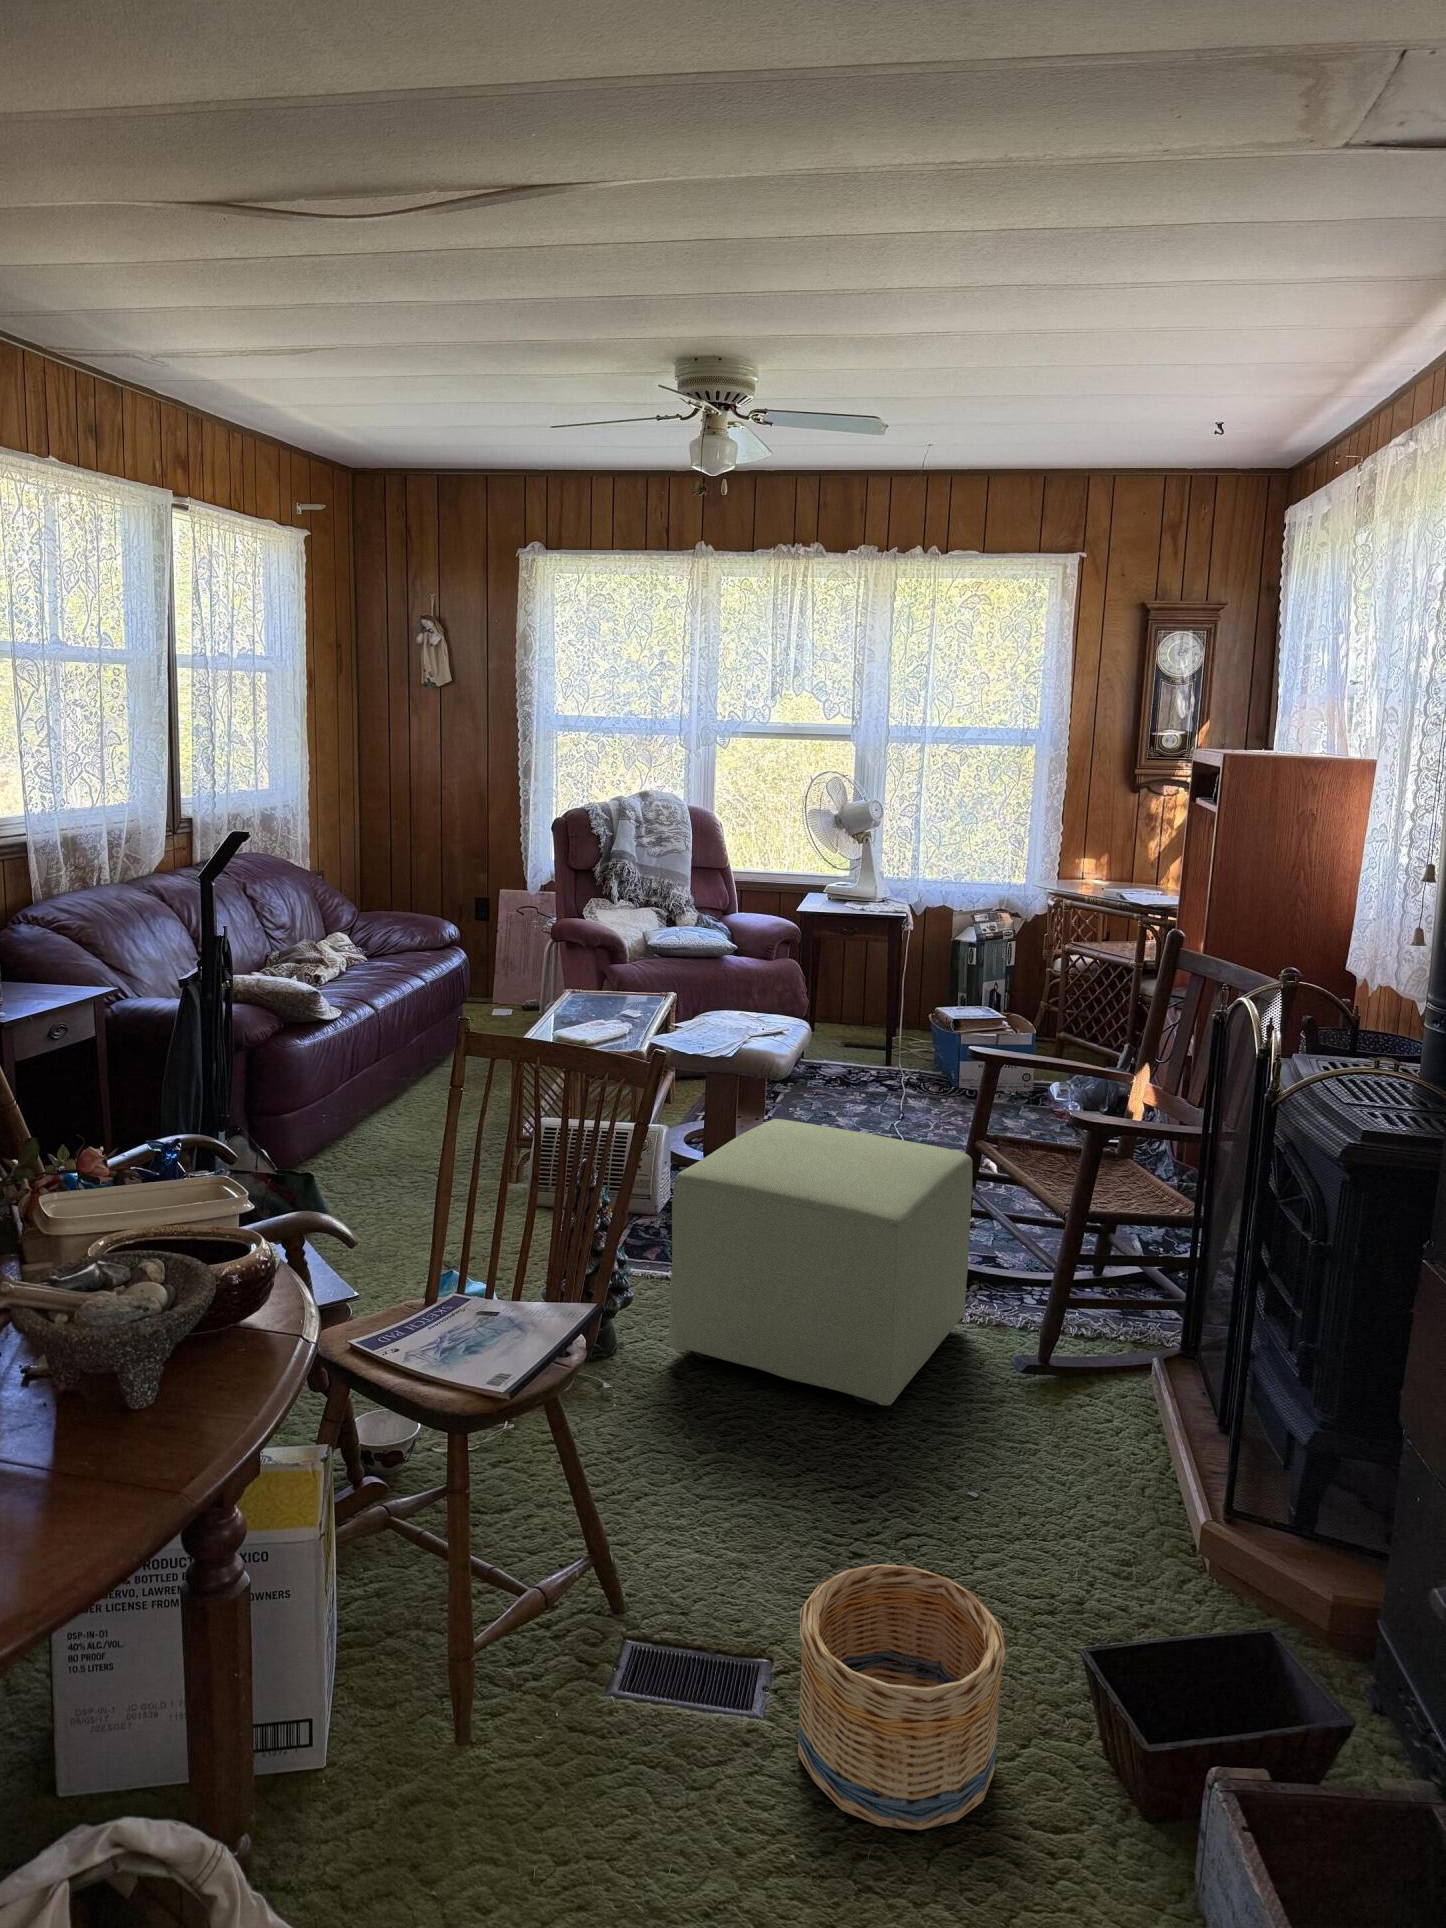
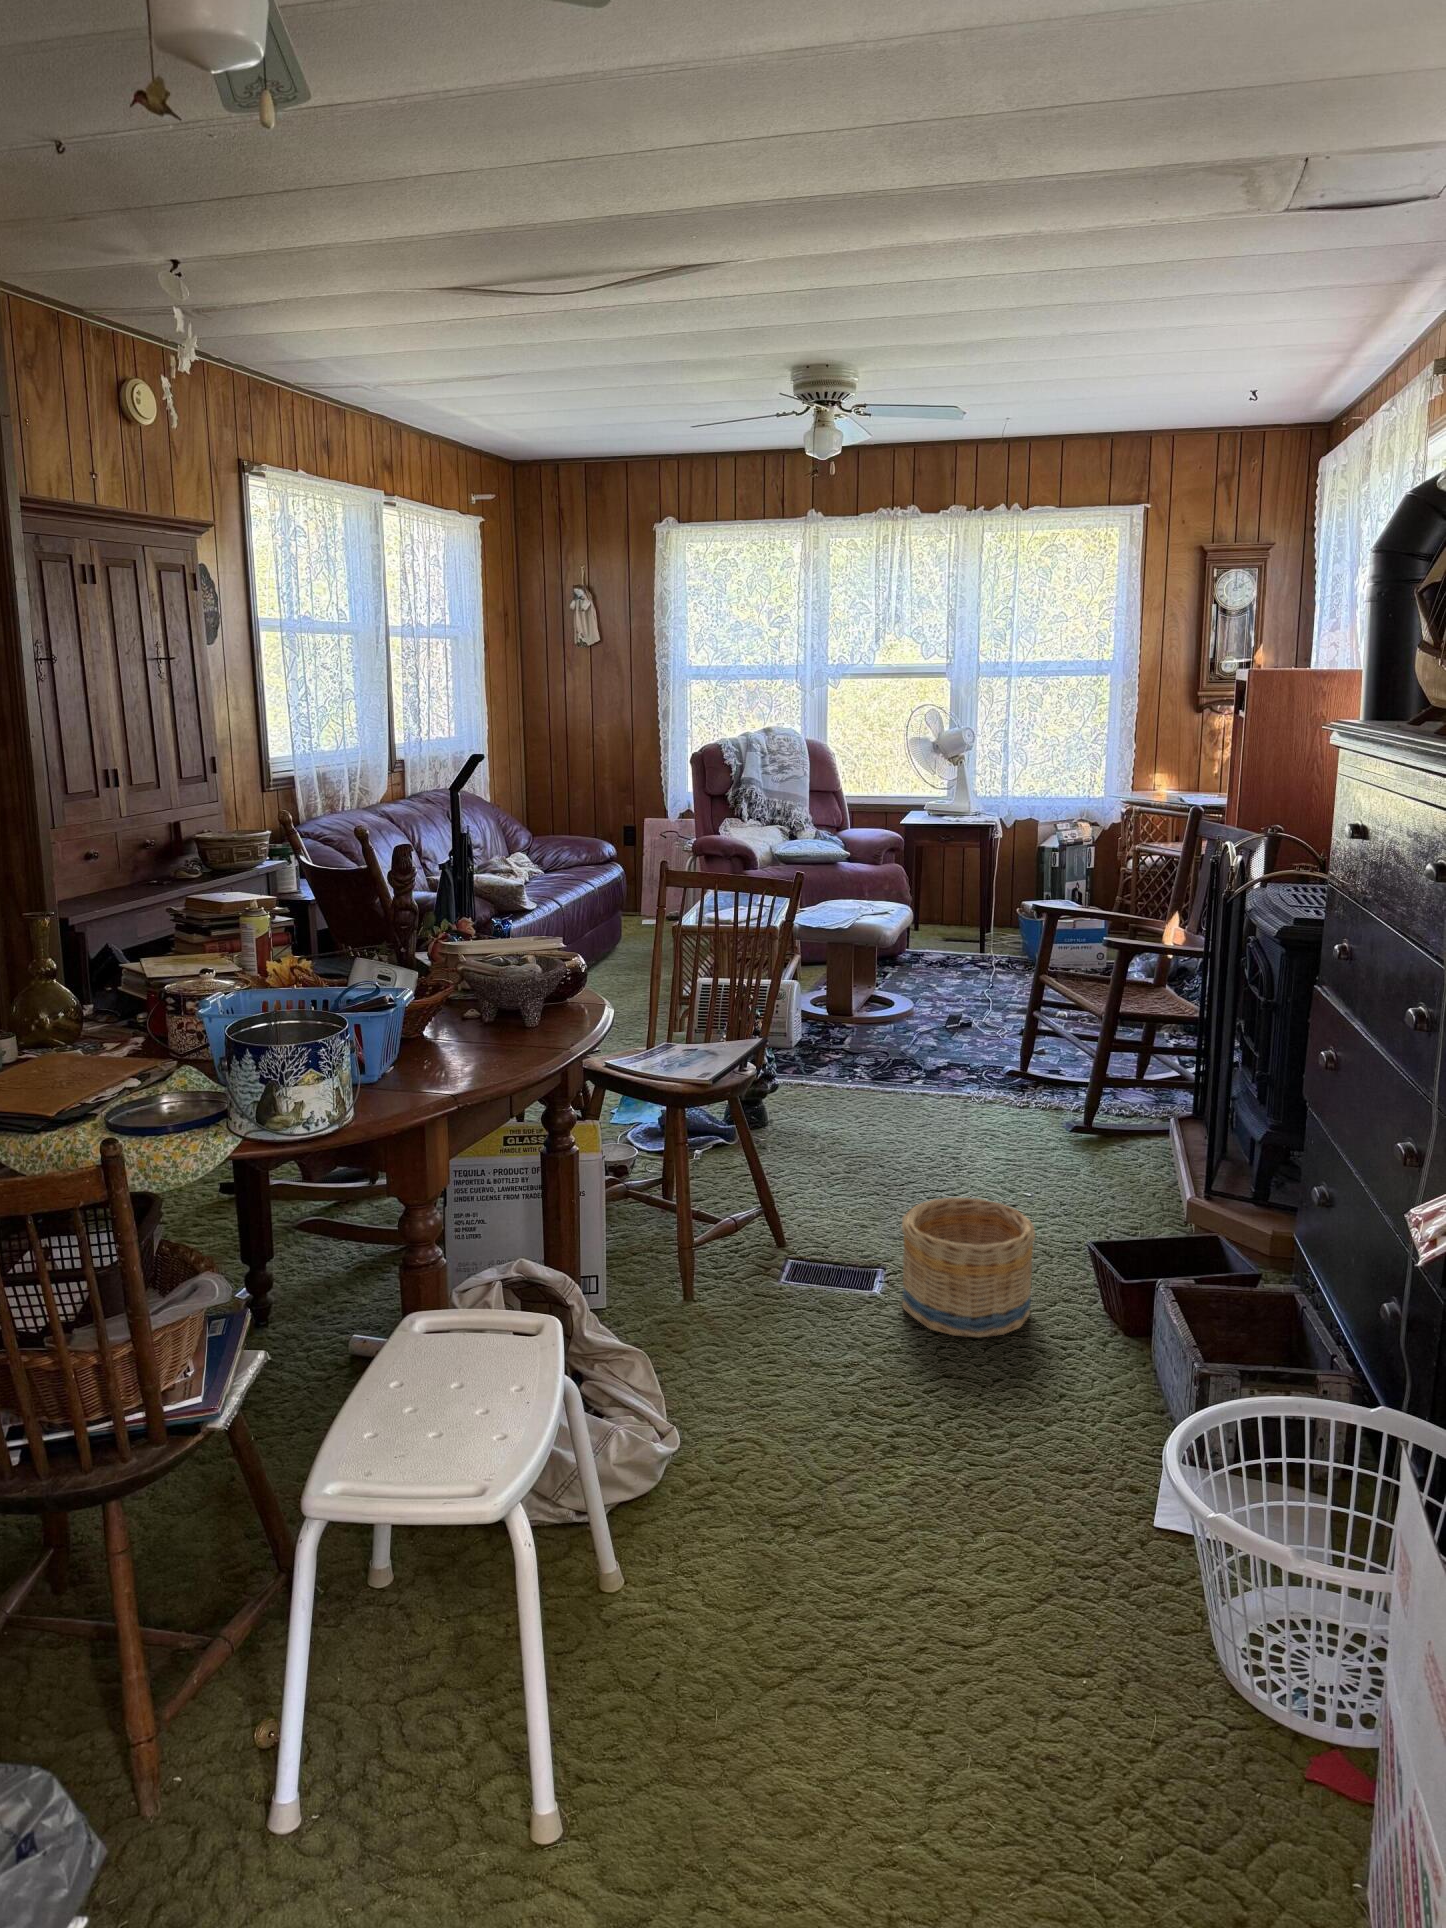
ottoman: present [669,1119,972,1406] -> none [807,959,1034,1150]

